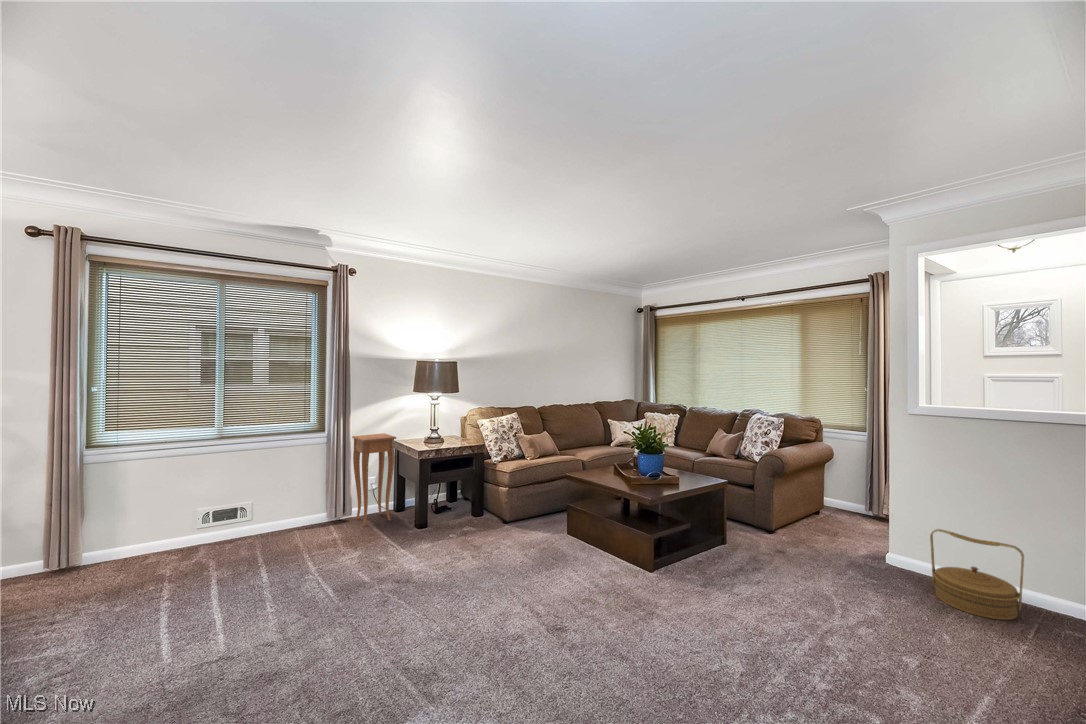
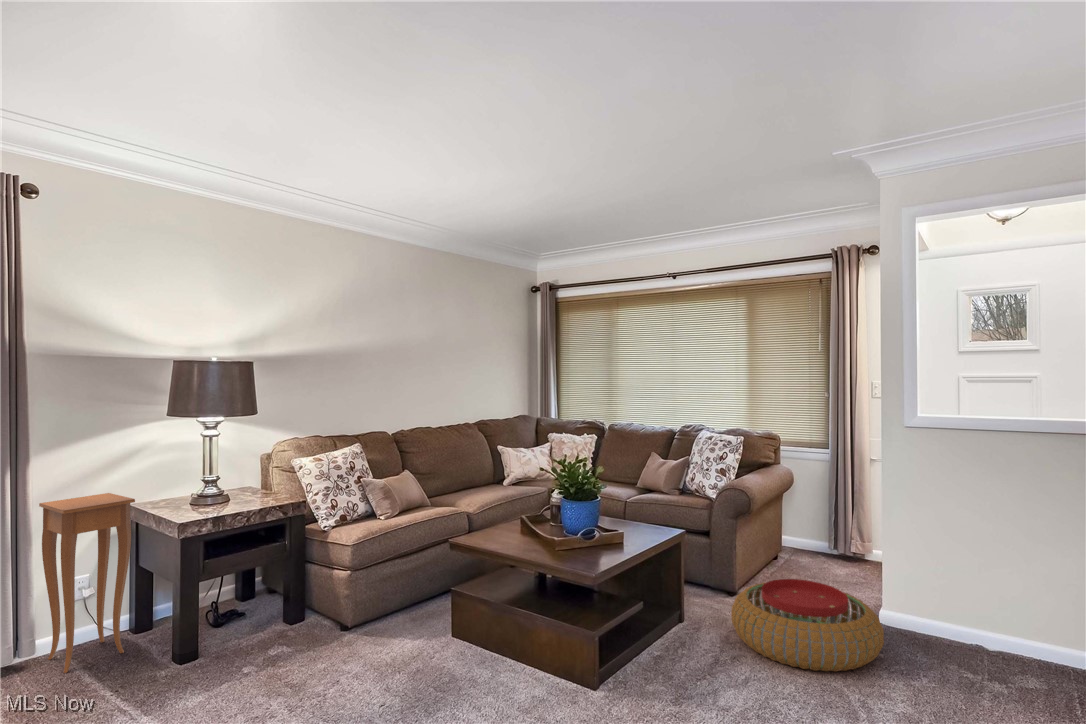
pouf: none [758,521,875,587] -> present [731,579,884,672]
woven basket: present [930,529,1024,620] -> none [946,576,1055,689]

